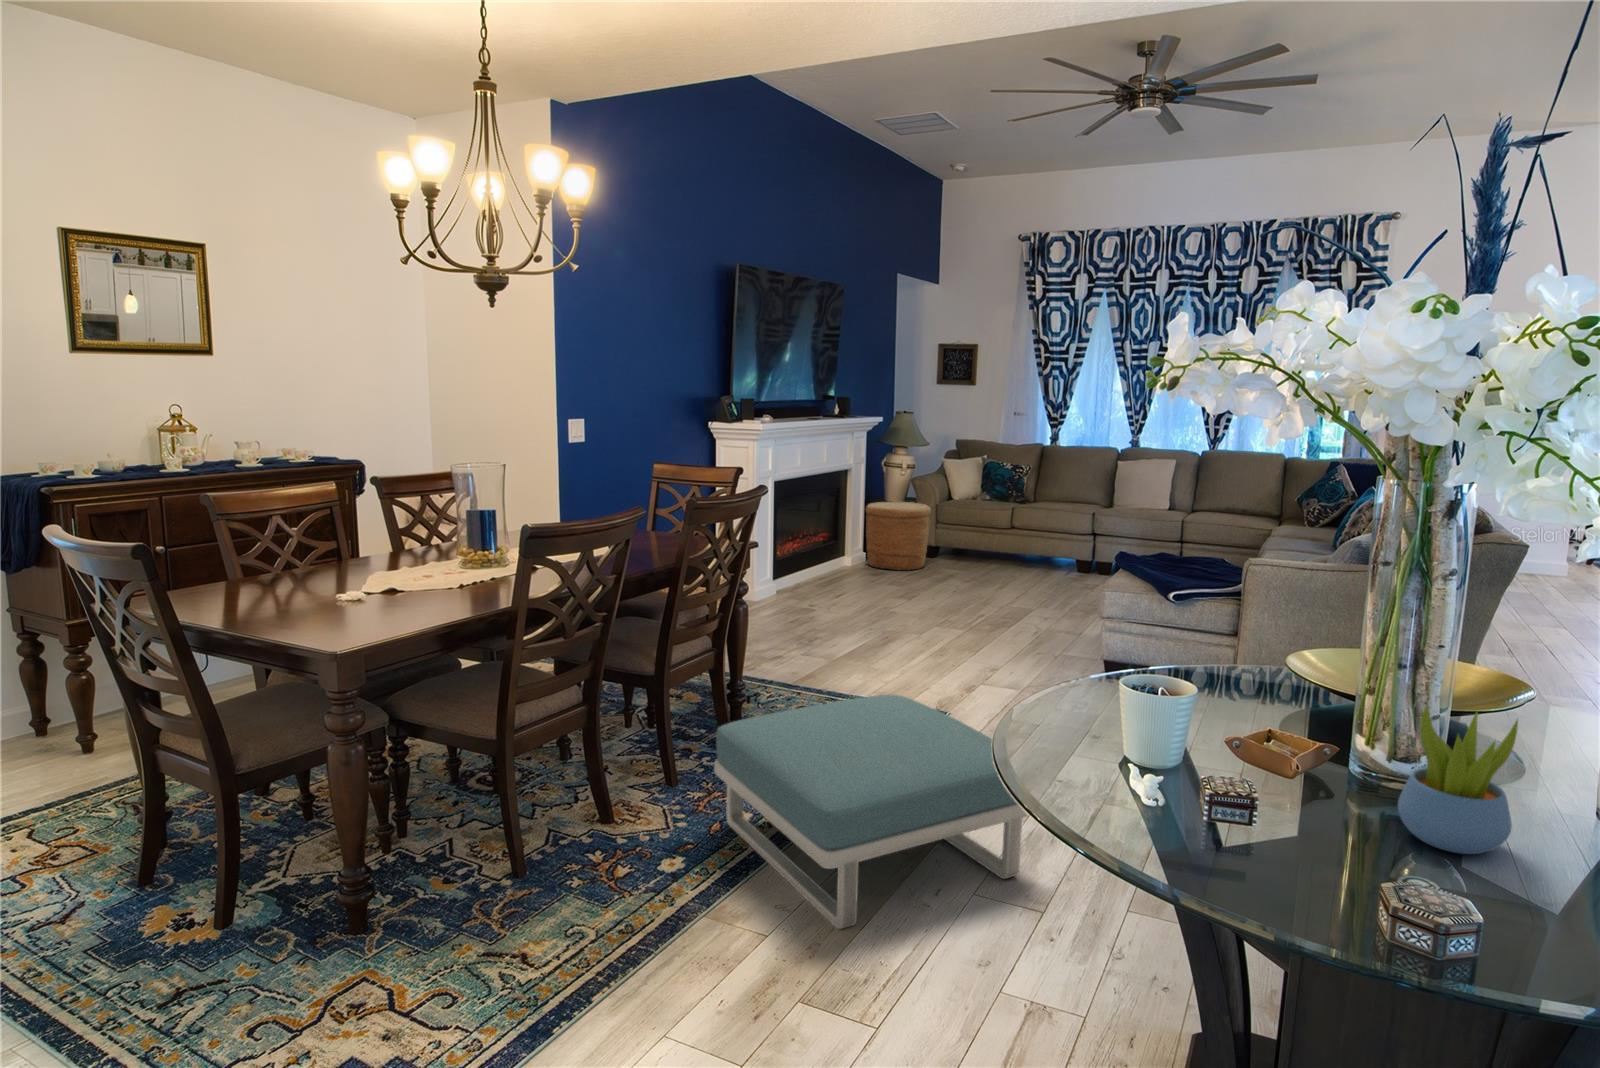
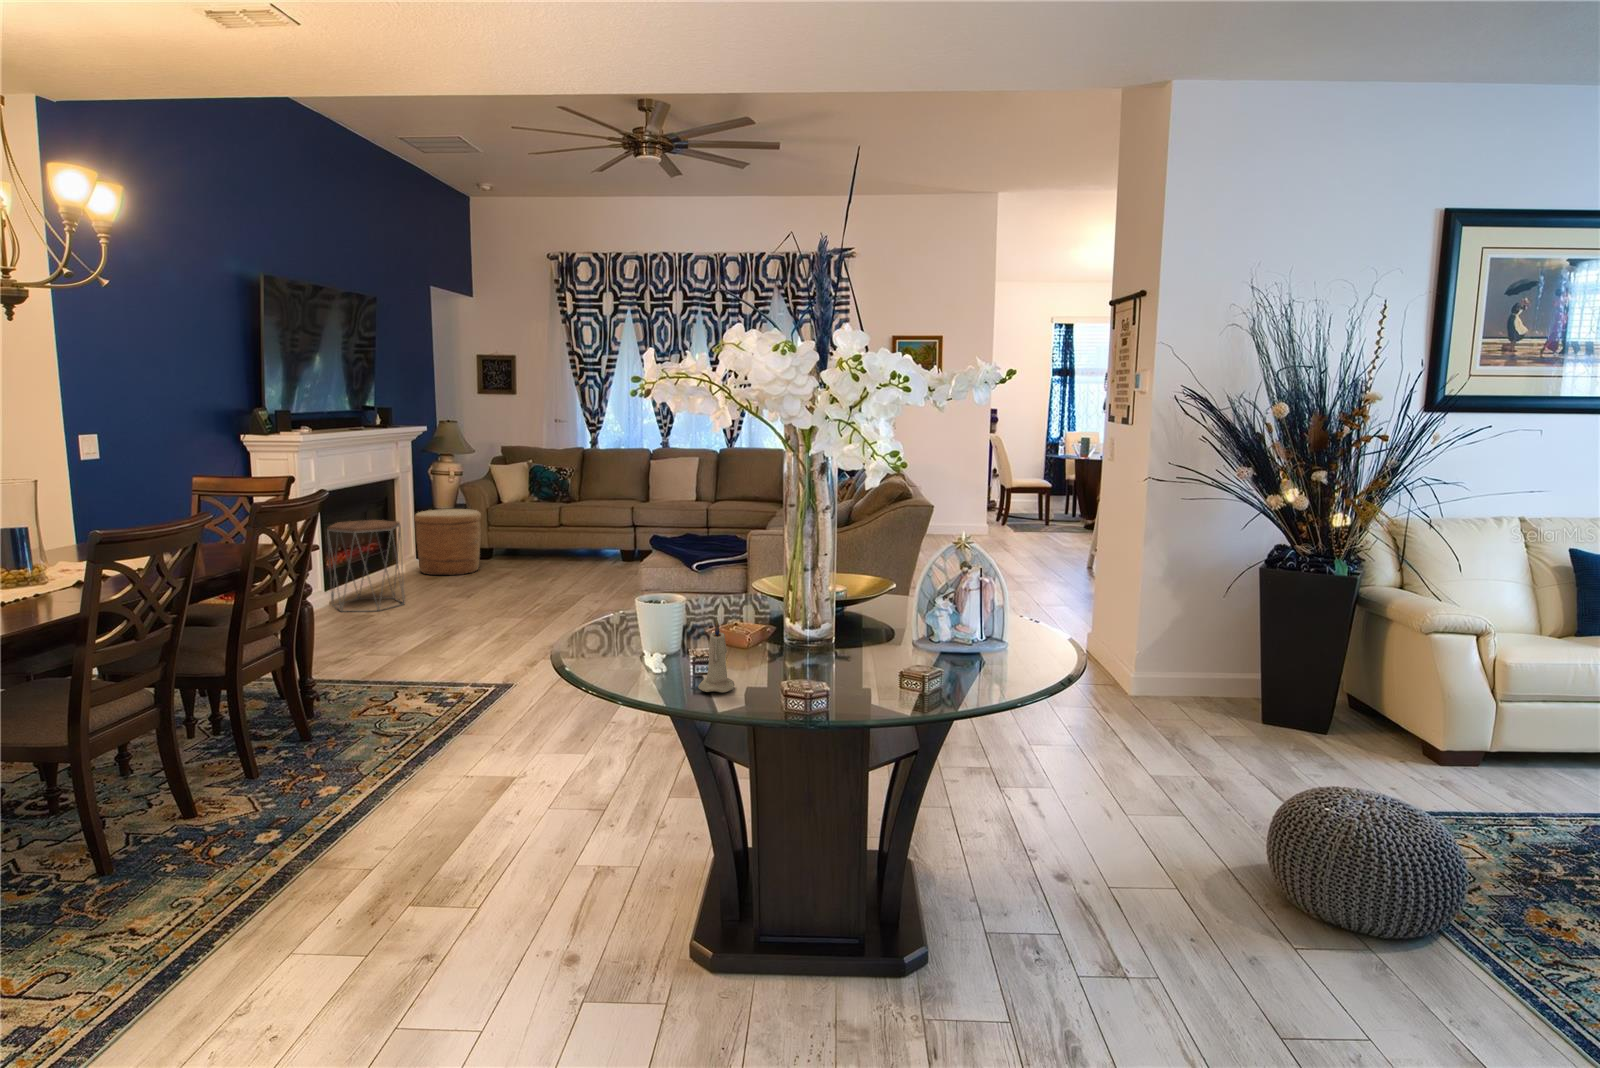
side table: none [781,510,850,604] -> present [327,520,405,612]
footstool: present [714,695,1028,929] -> none [301,665,591,851]
succulent plant: present [1398,704,1518,854] -> none [804,583,861,671]
candle: none [1214,747,1276,867] -> present [698,620,734,693]

